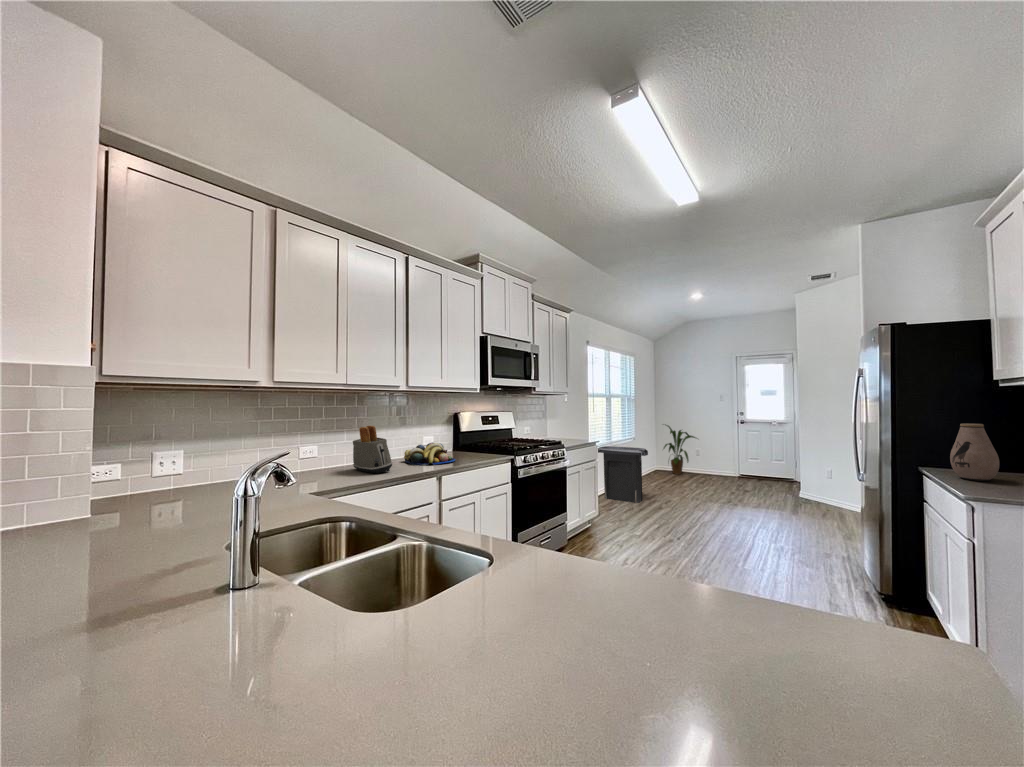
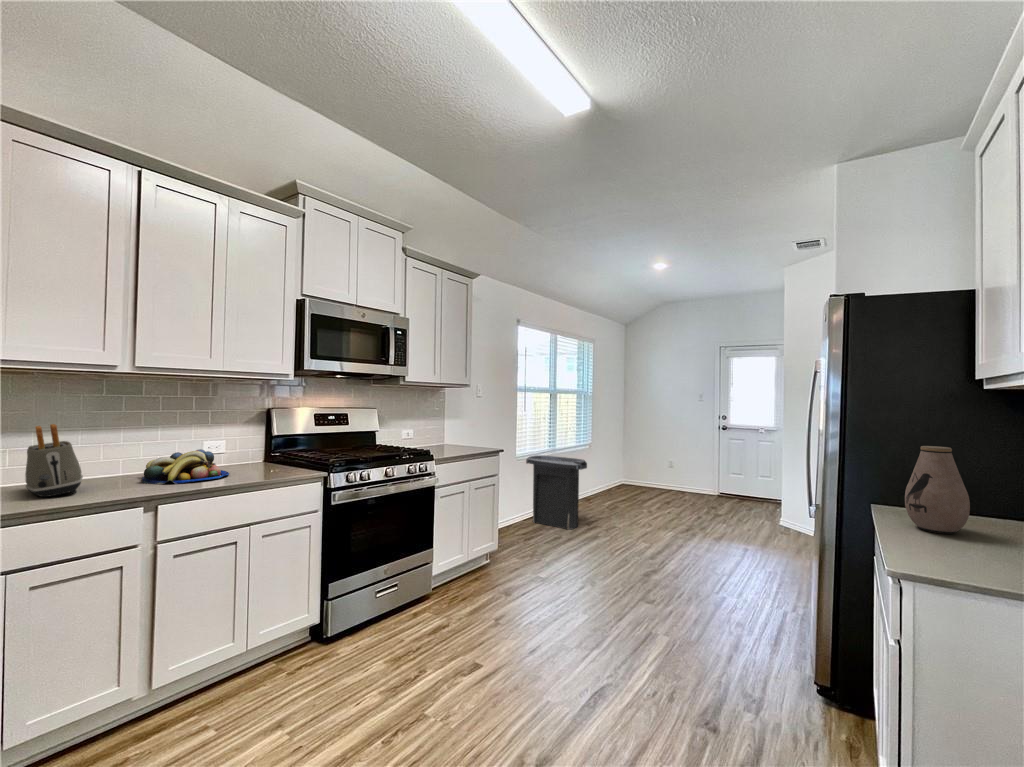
house plant: present [664,425,696,474] -> none [625,428,673,492]

